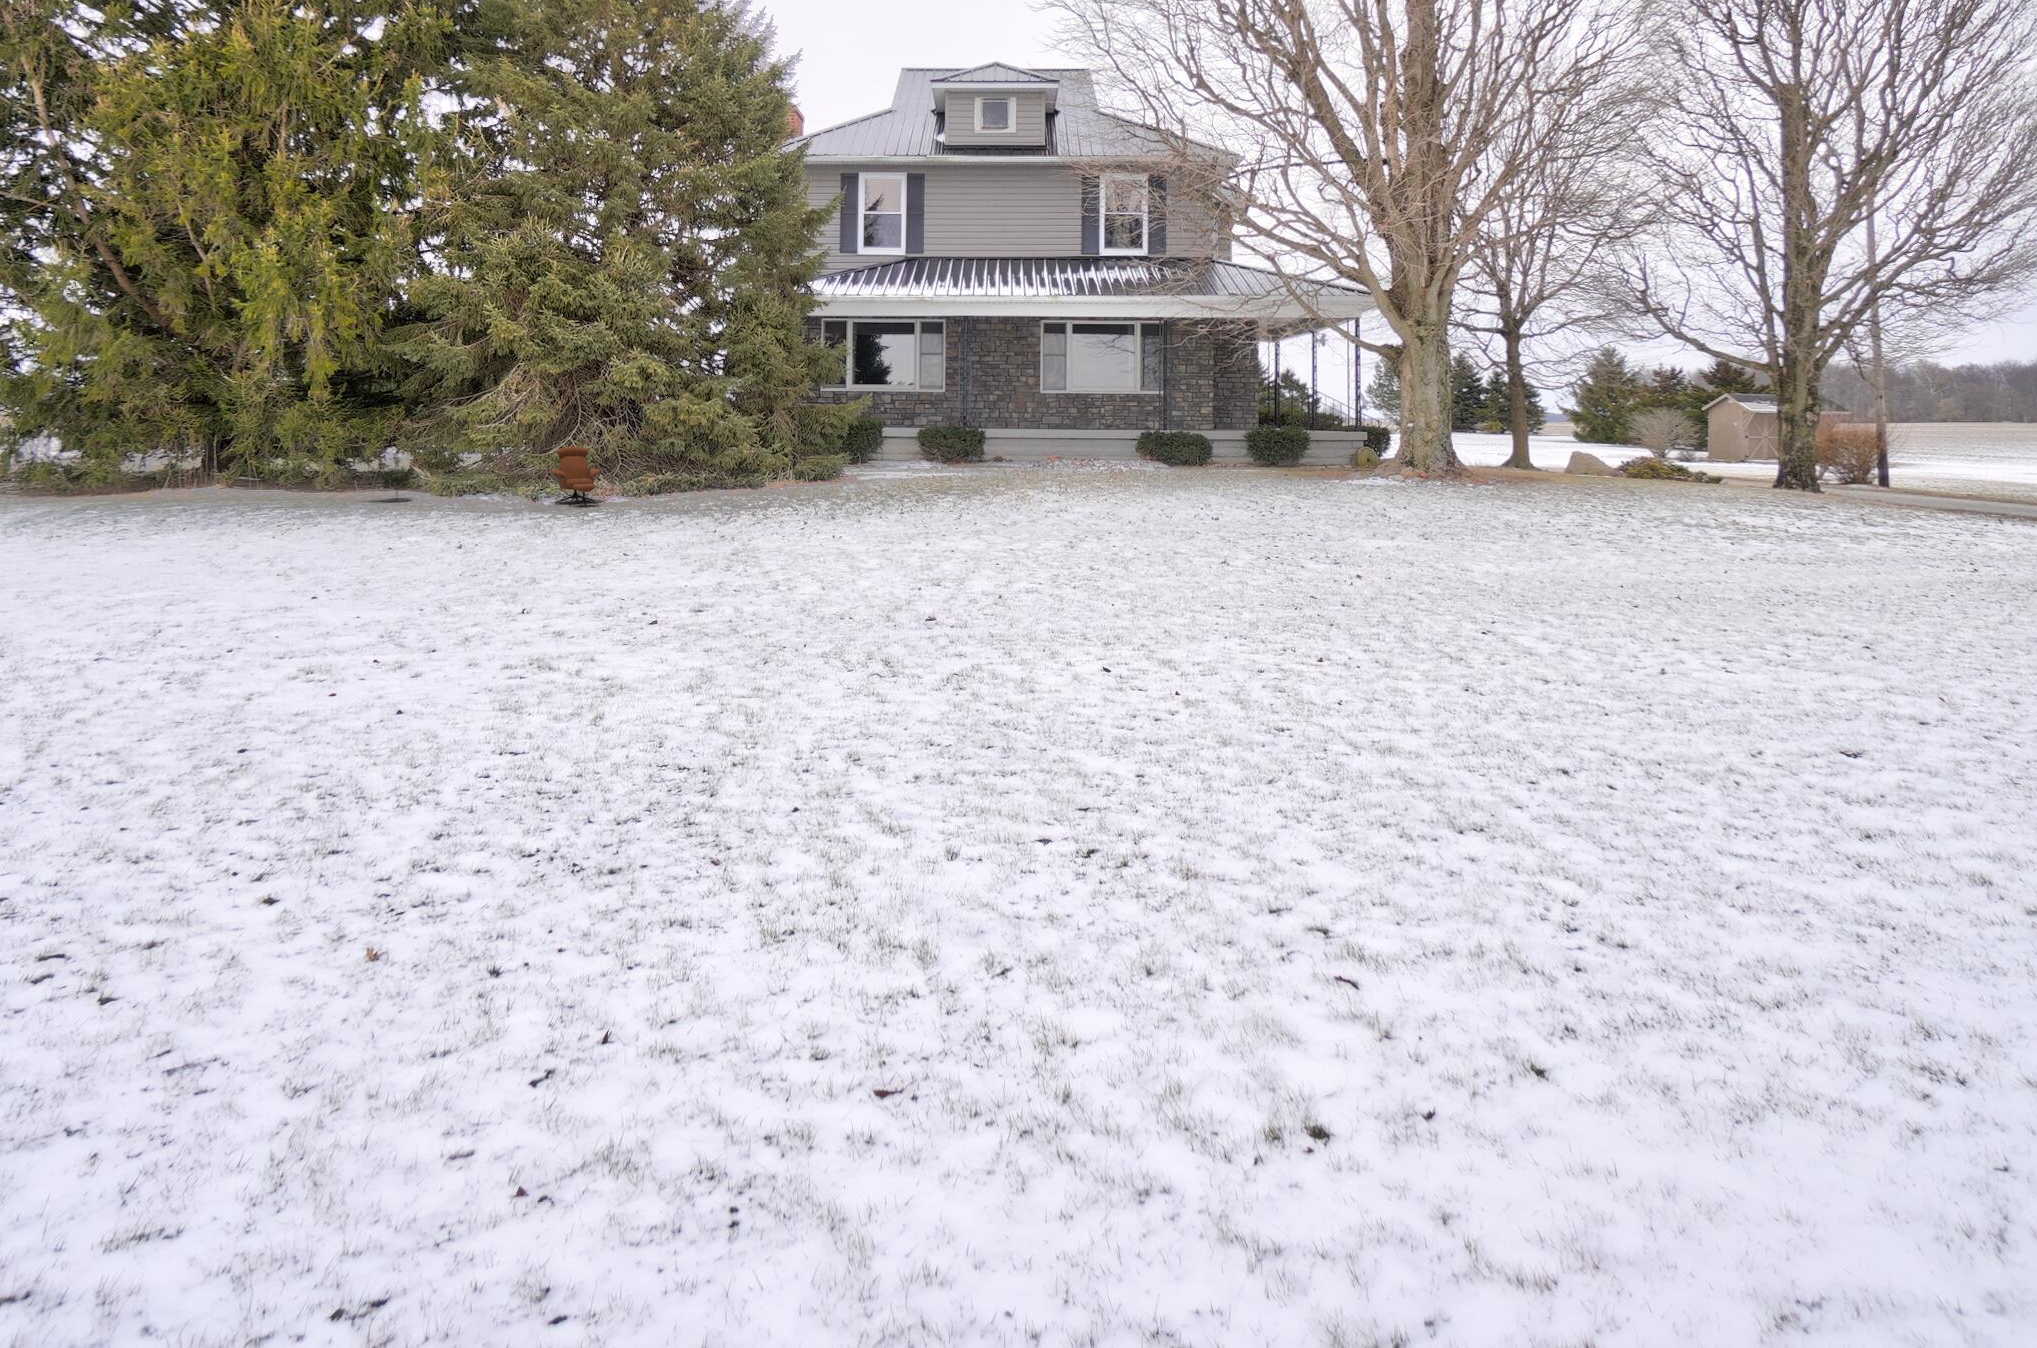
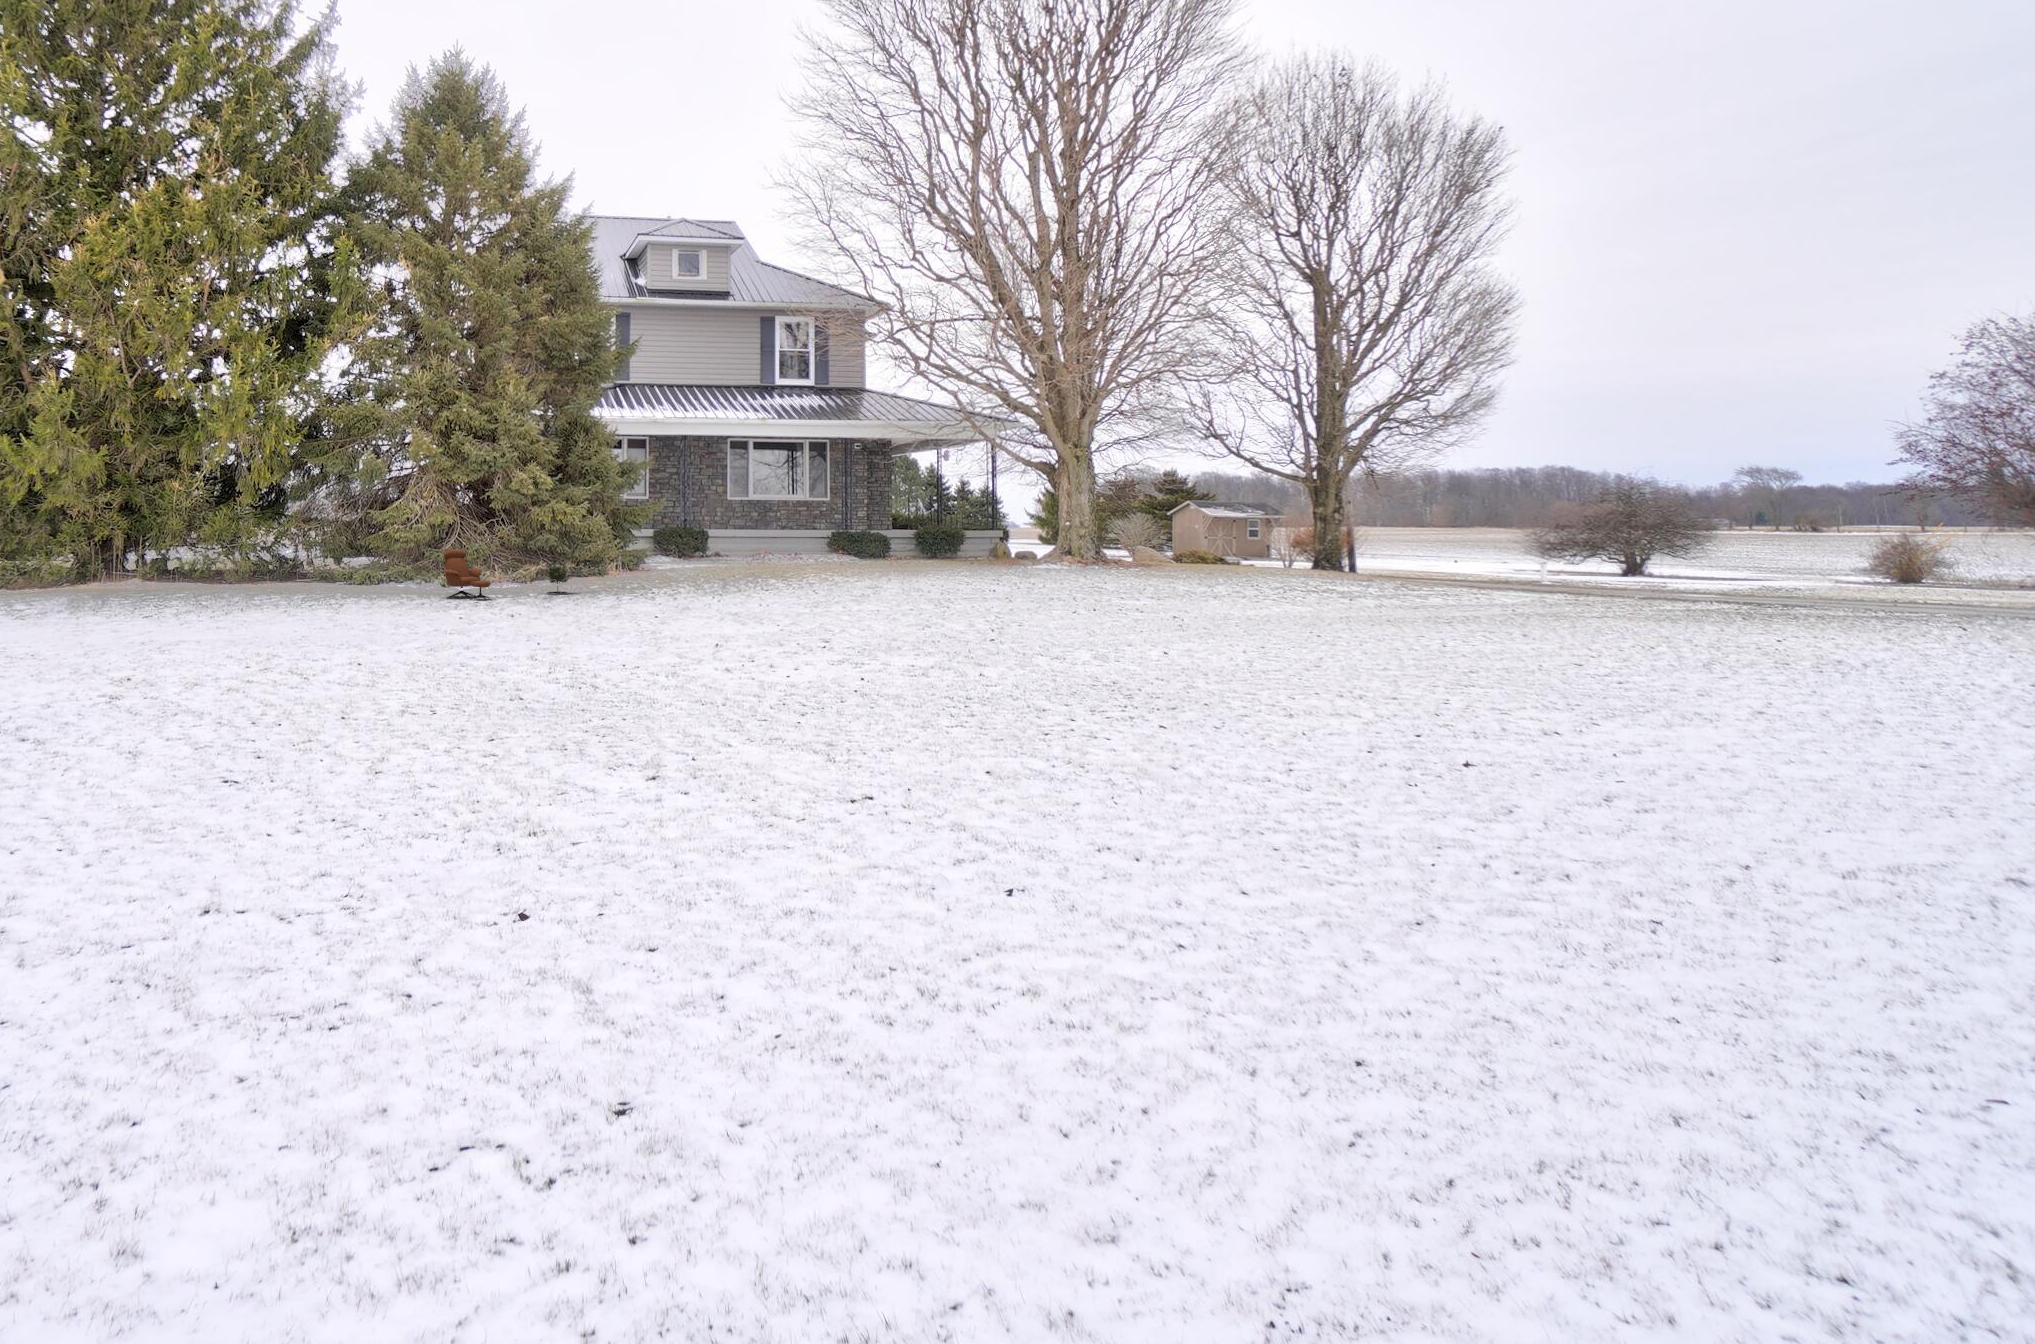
potted tree: present [381,457,411,502] -> present [546,559,568,595]

